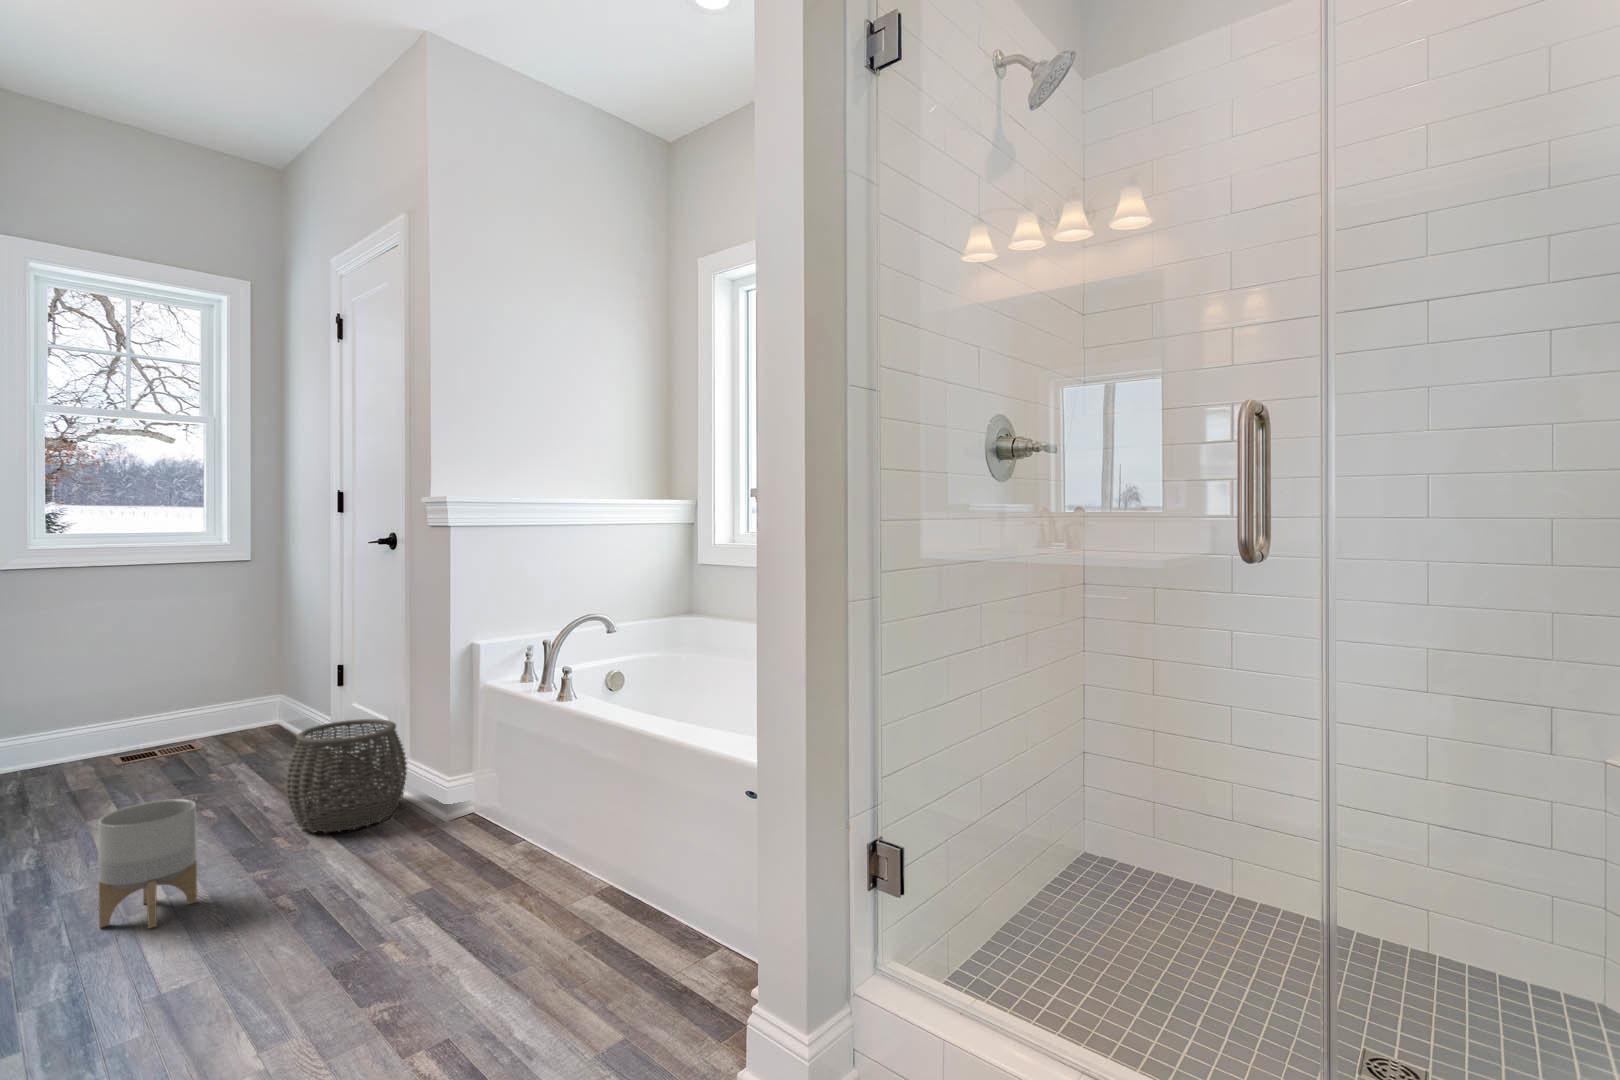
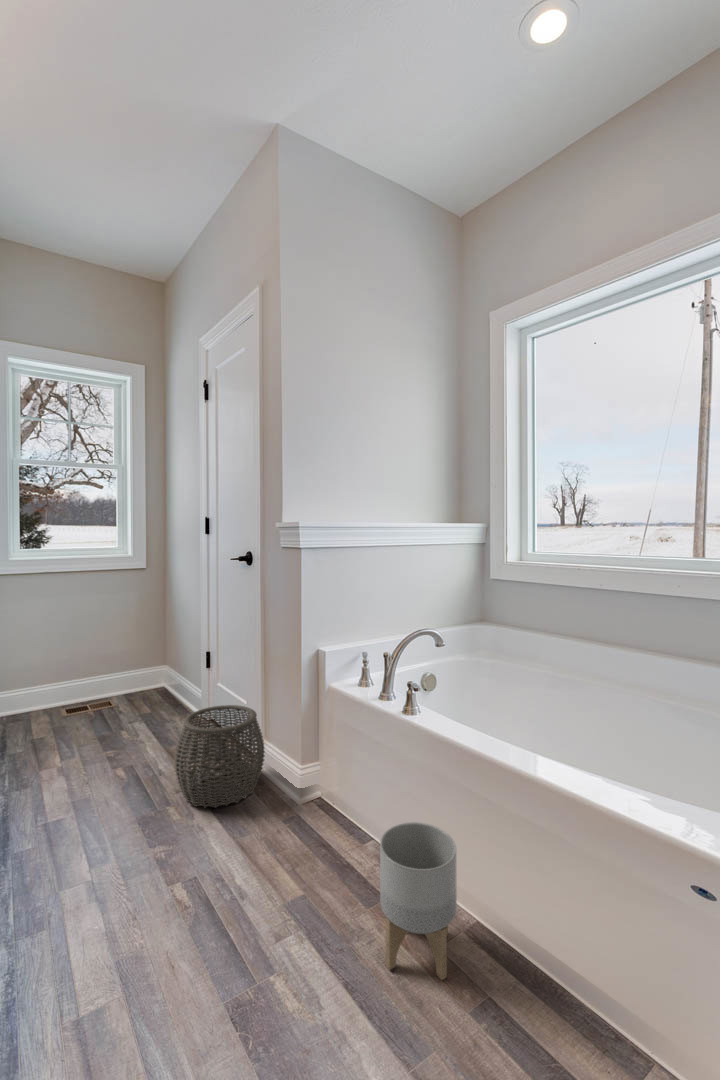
planter: present [98,799,197,928] -> present [380,822,457,980]

